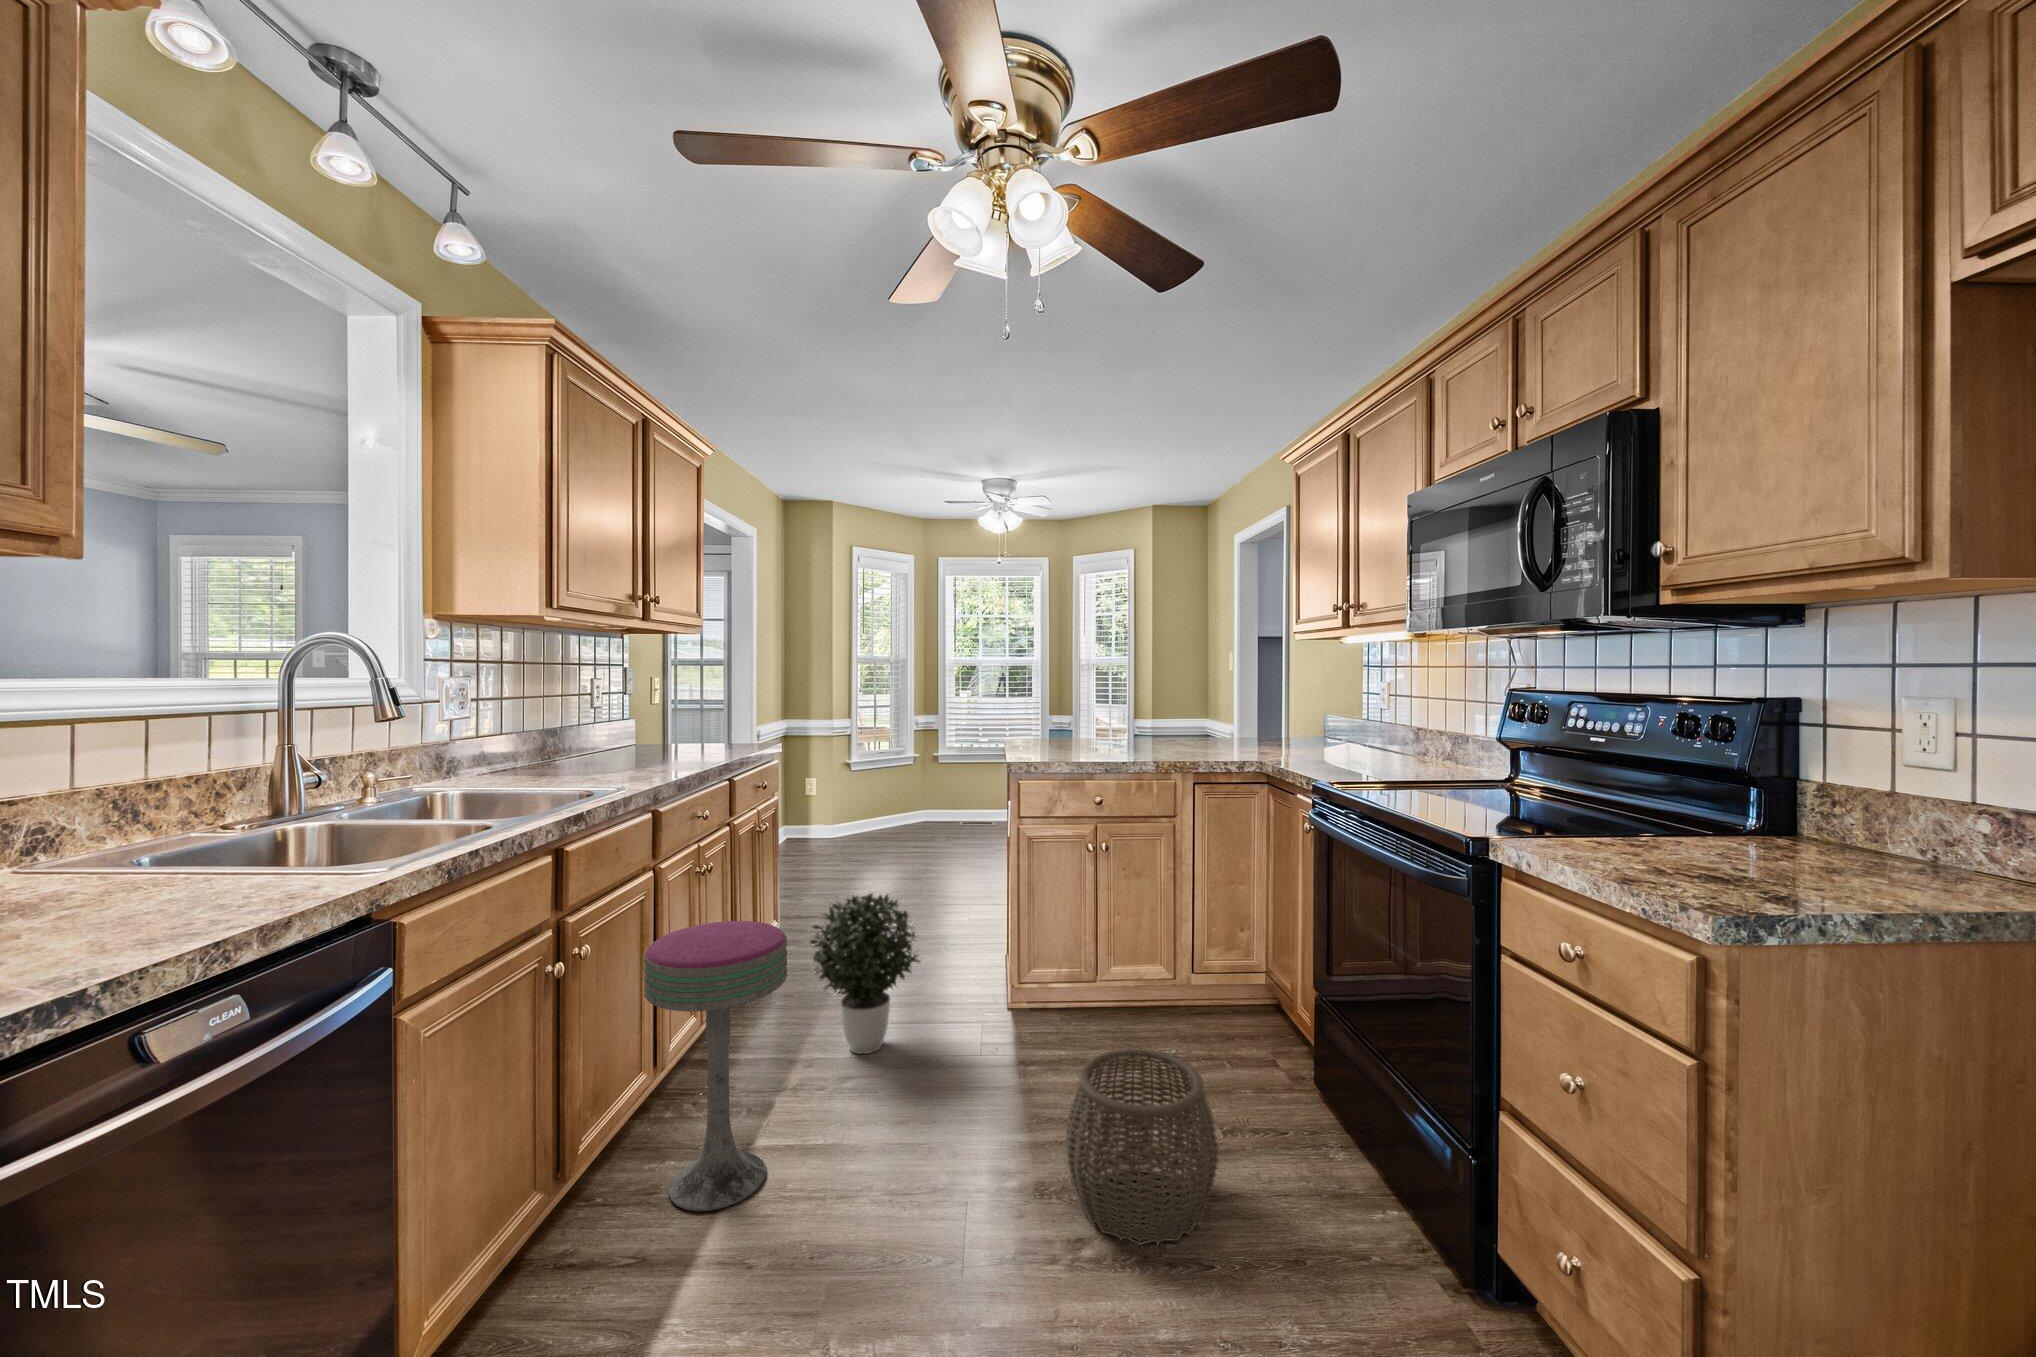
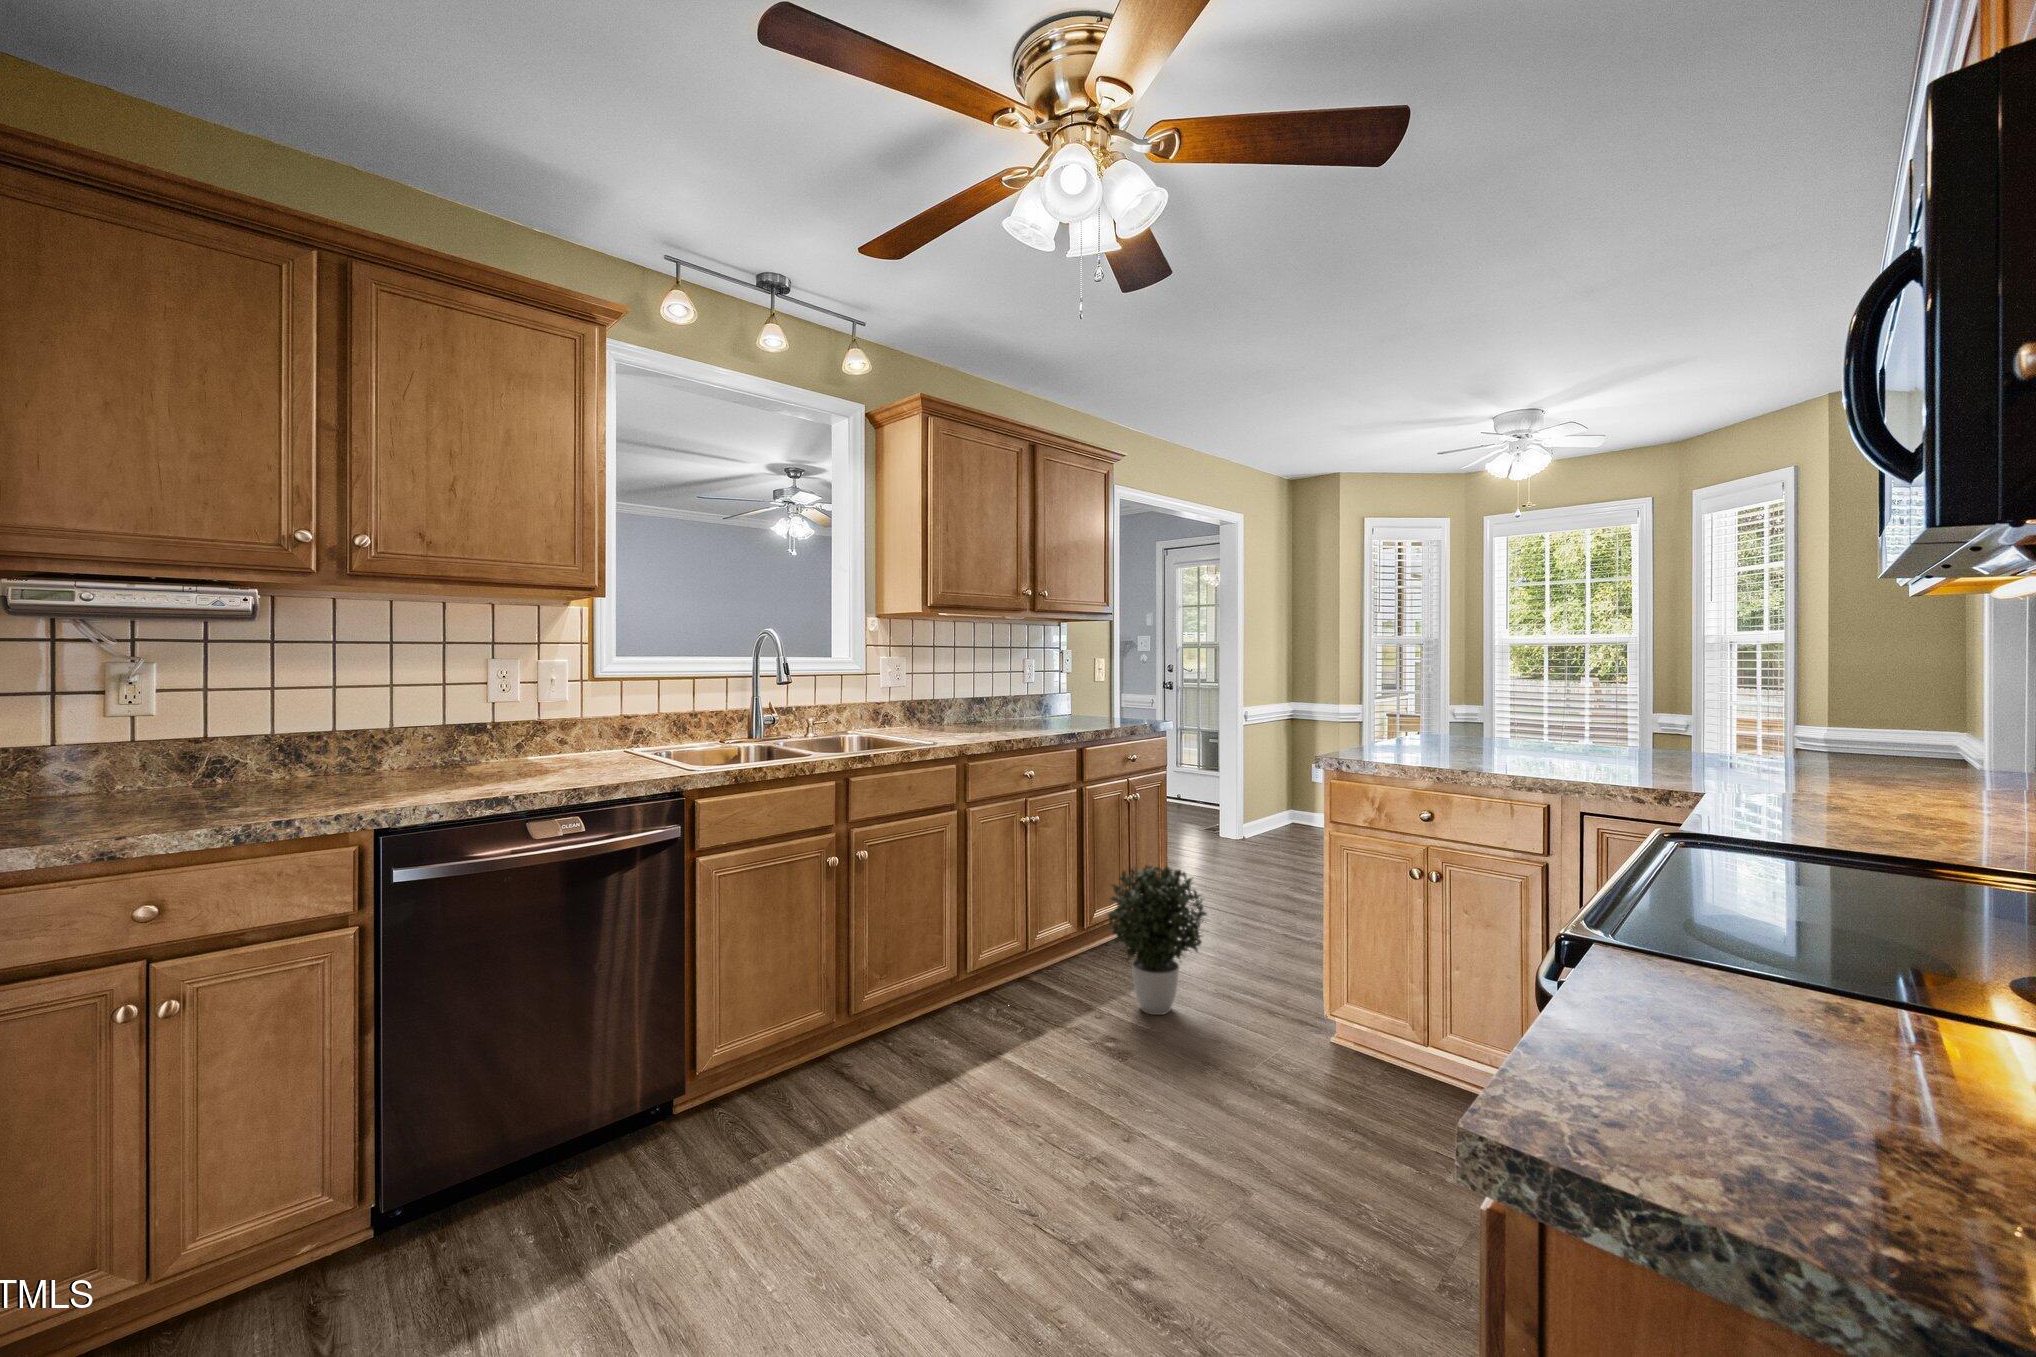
bar stool: present [644,921,787,1211] -> none [910,854,1015,1070]
woven basket: present [1065,1049,1218,1245] -> none [1156,1061,1328,1274]

